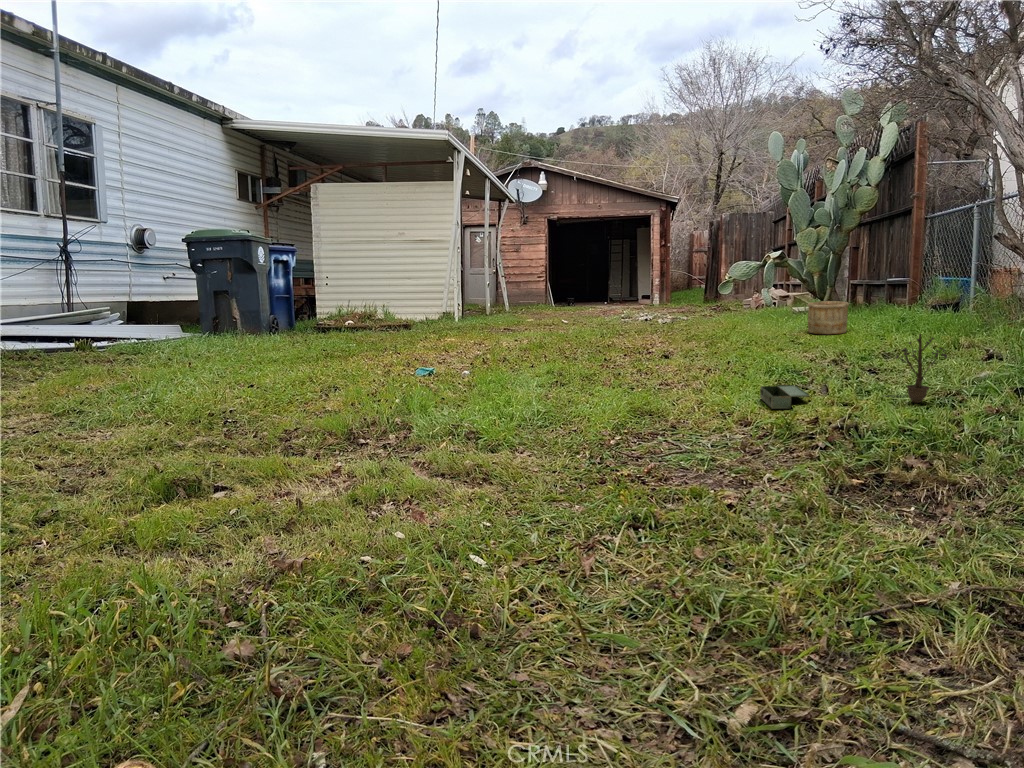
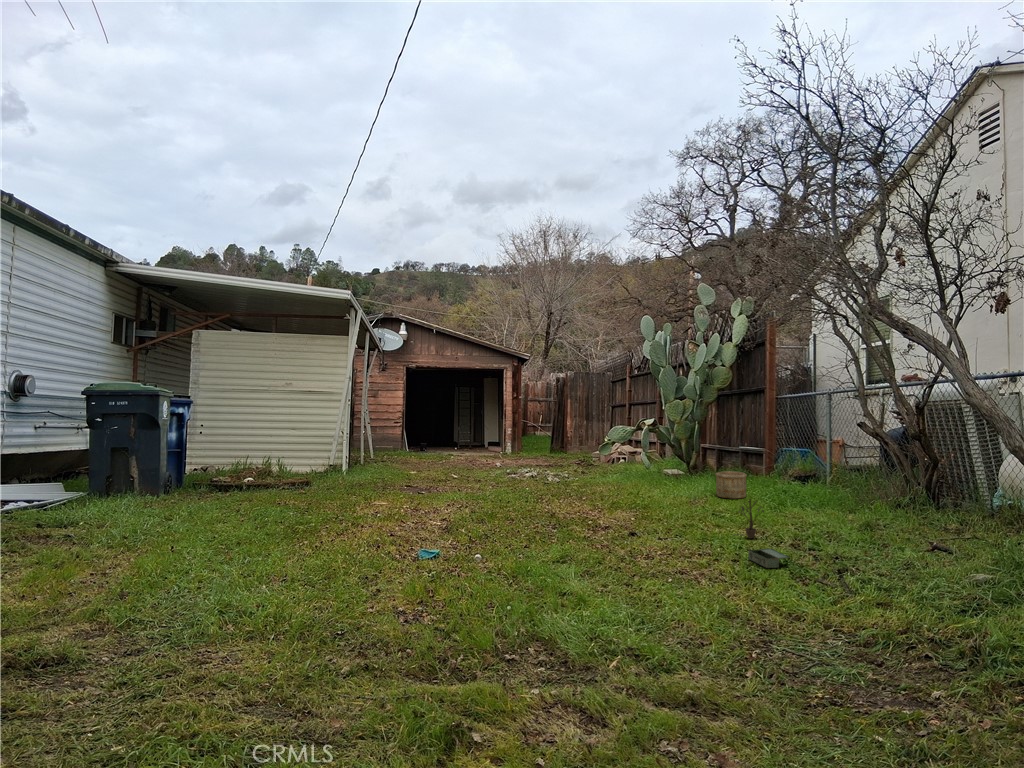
decorative plant: present [885,334,947,403] -> present [739,500,764,539]

